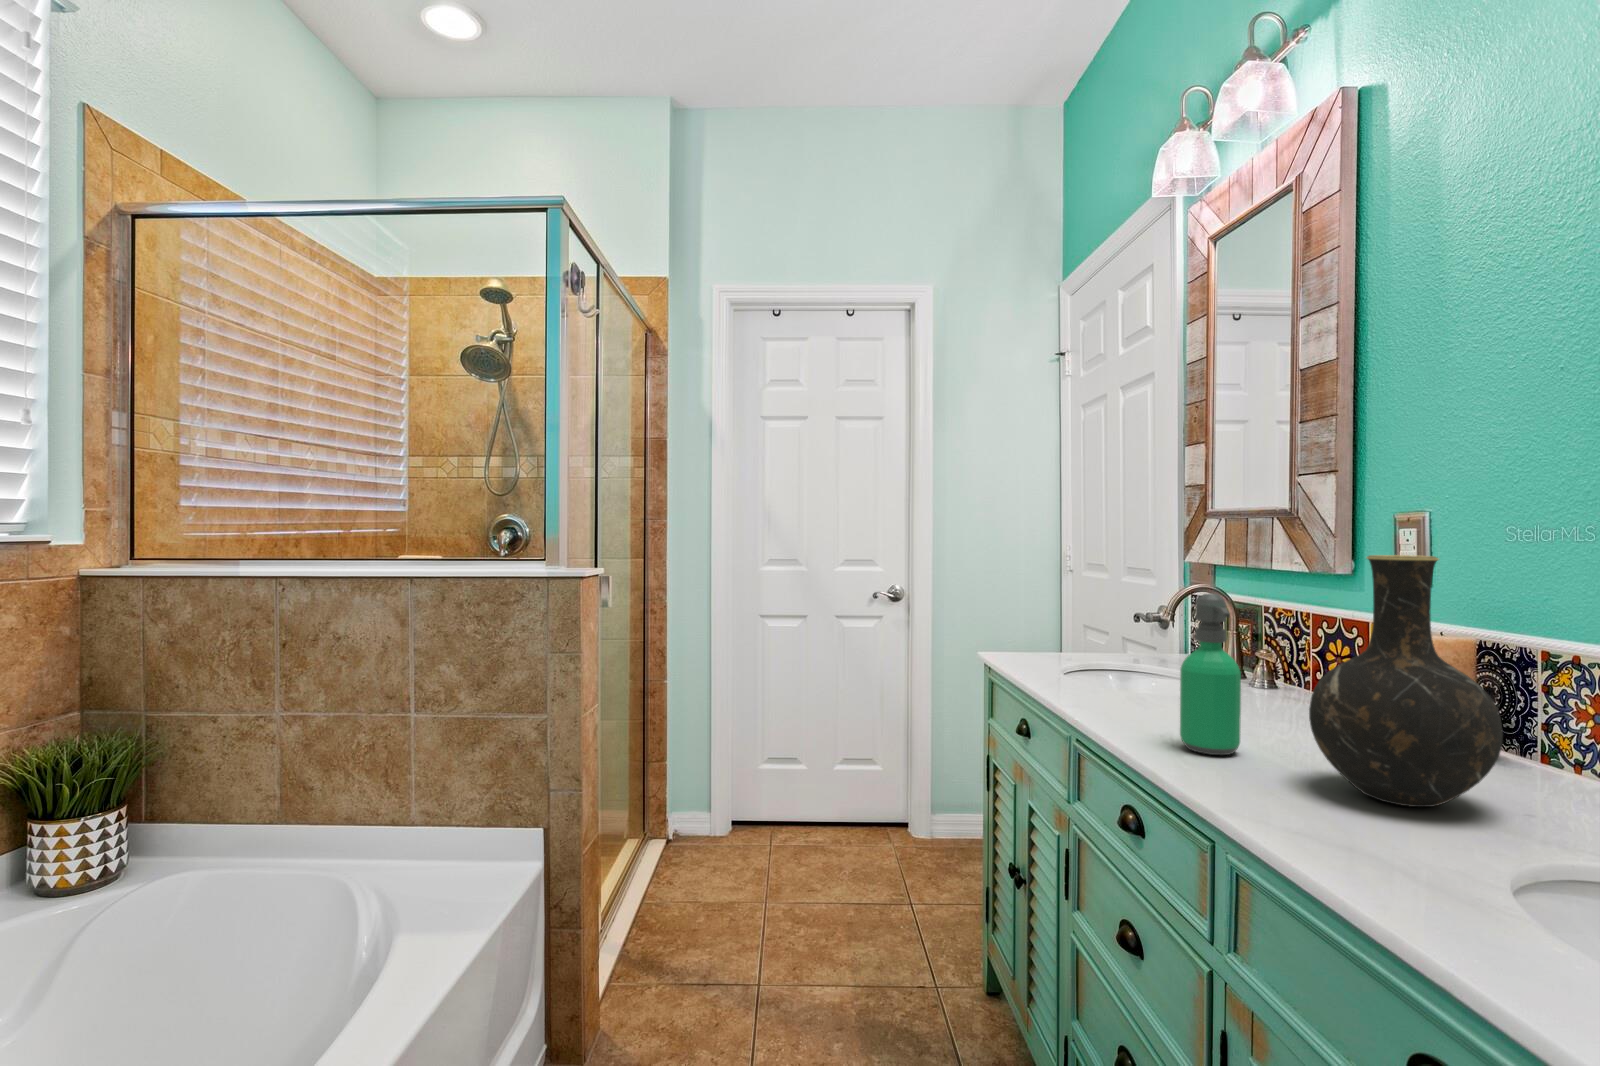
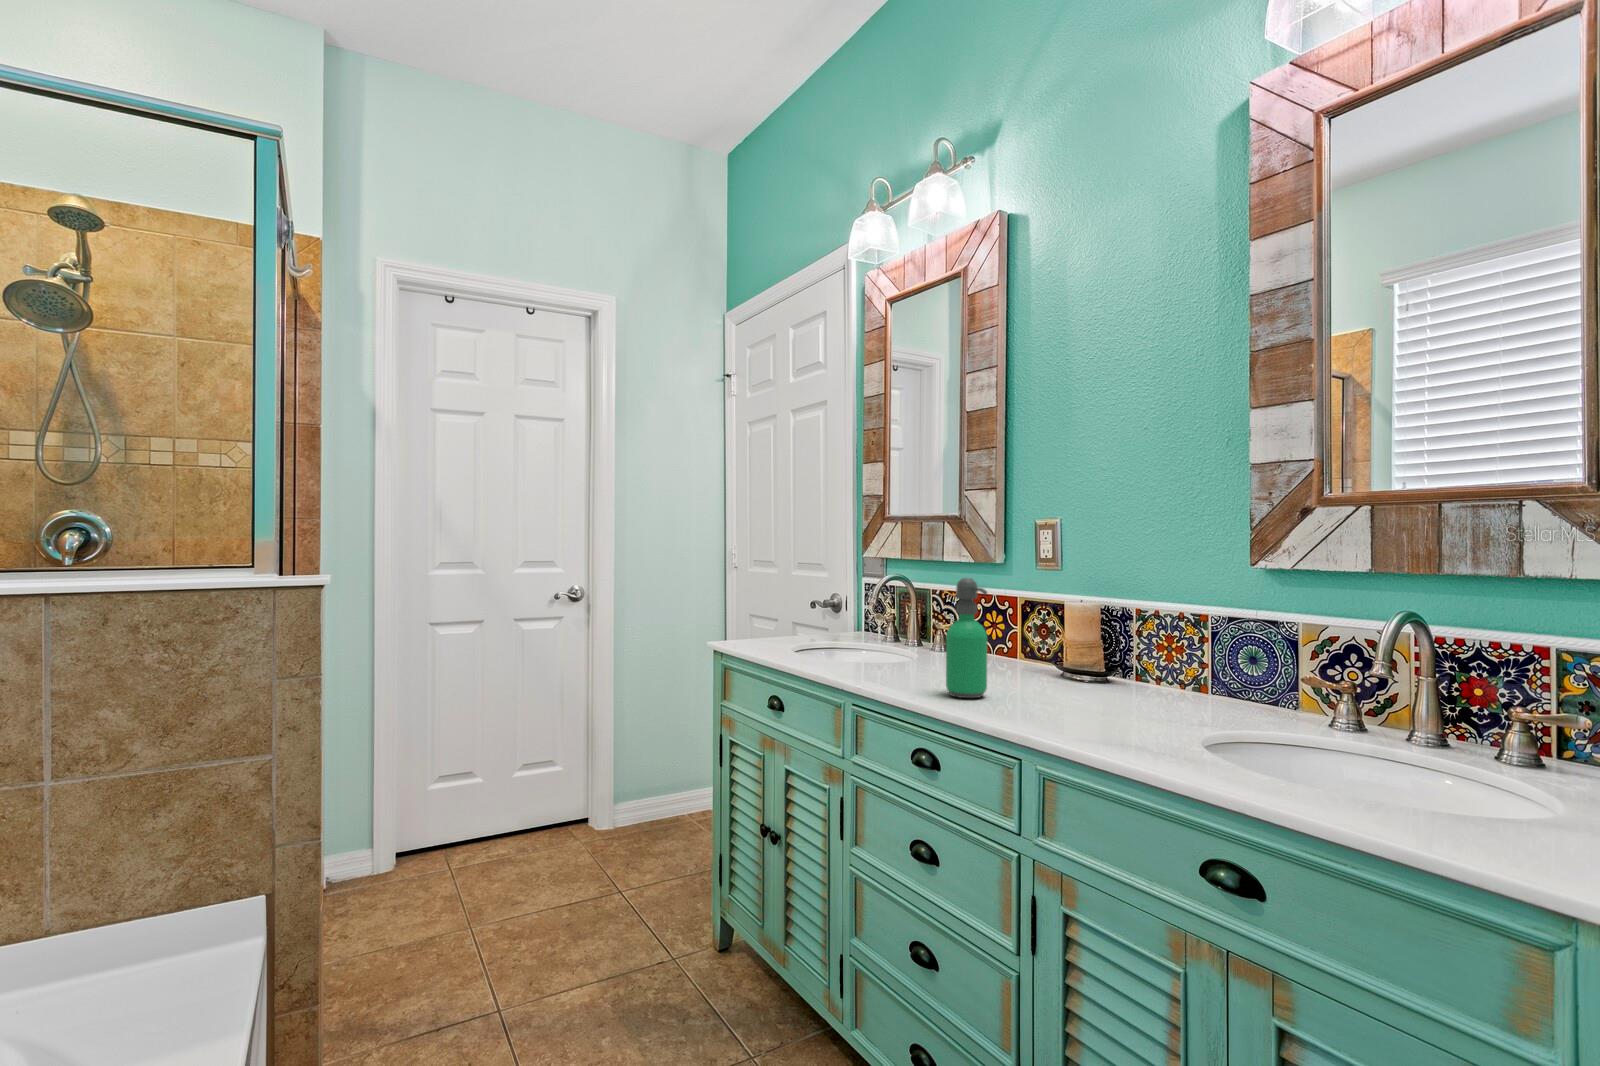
vase: present [1309,555,1503,807] -> none [1044,547,1154,713]

